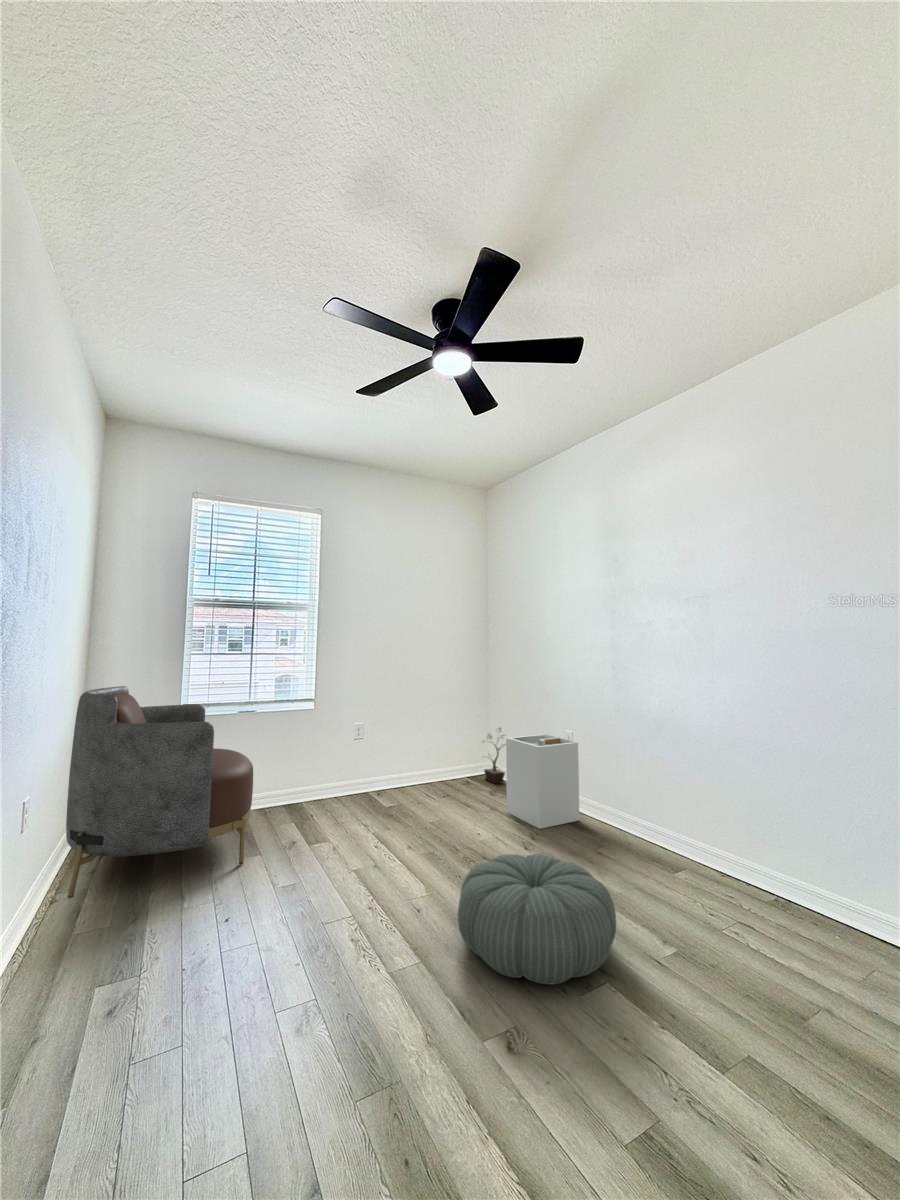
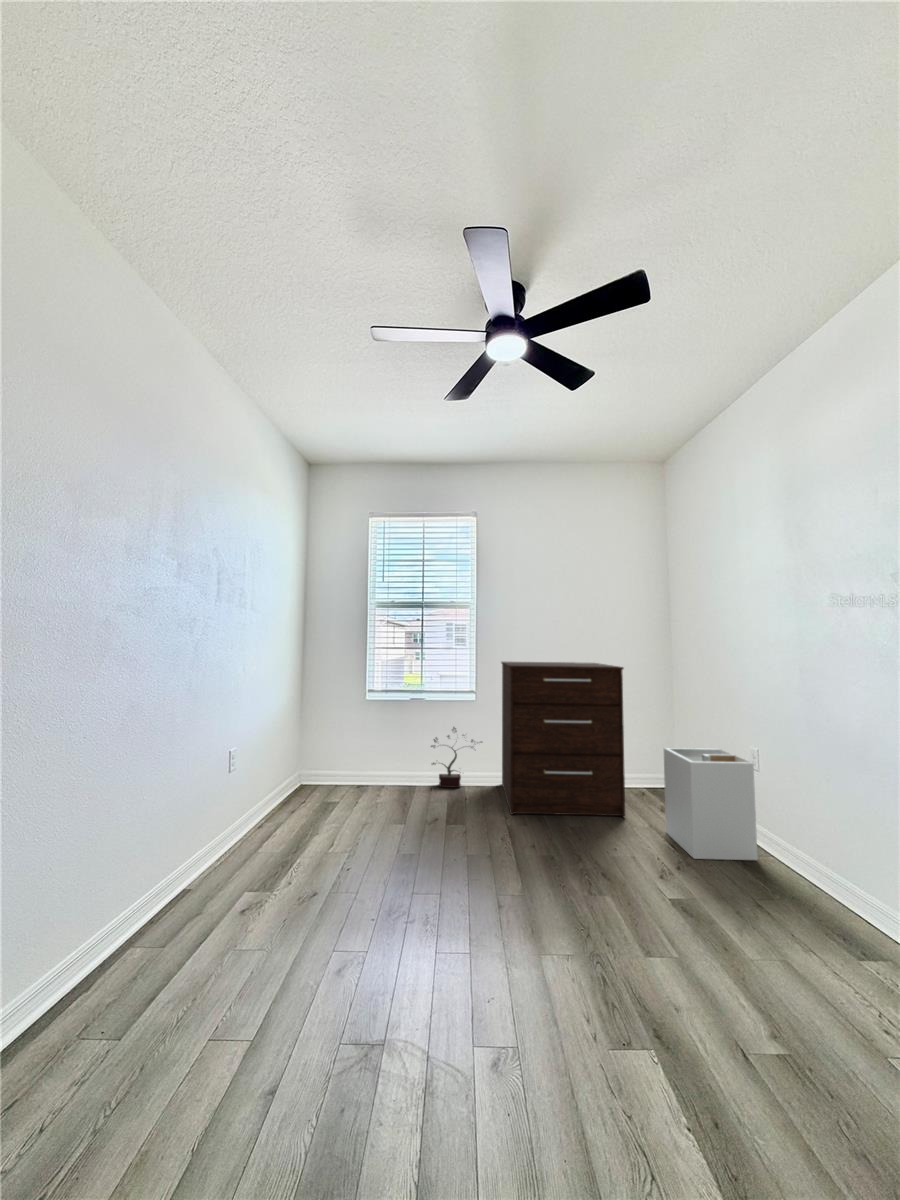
dresser: none [339,665,472,823] -> present [501,662,625,817]
armchair: present [66,686,253,898] -> none [268,673,404,828]
potted plant: present [484,728,505,783] -> present [431,727,482,788]
pouf: present [458,854,616,984] -> none [506,871,693,1030]

